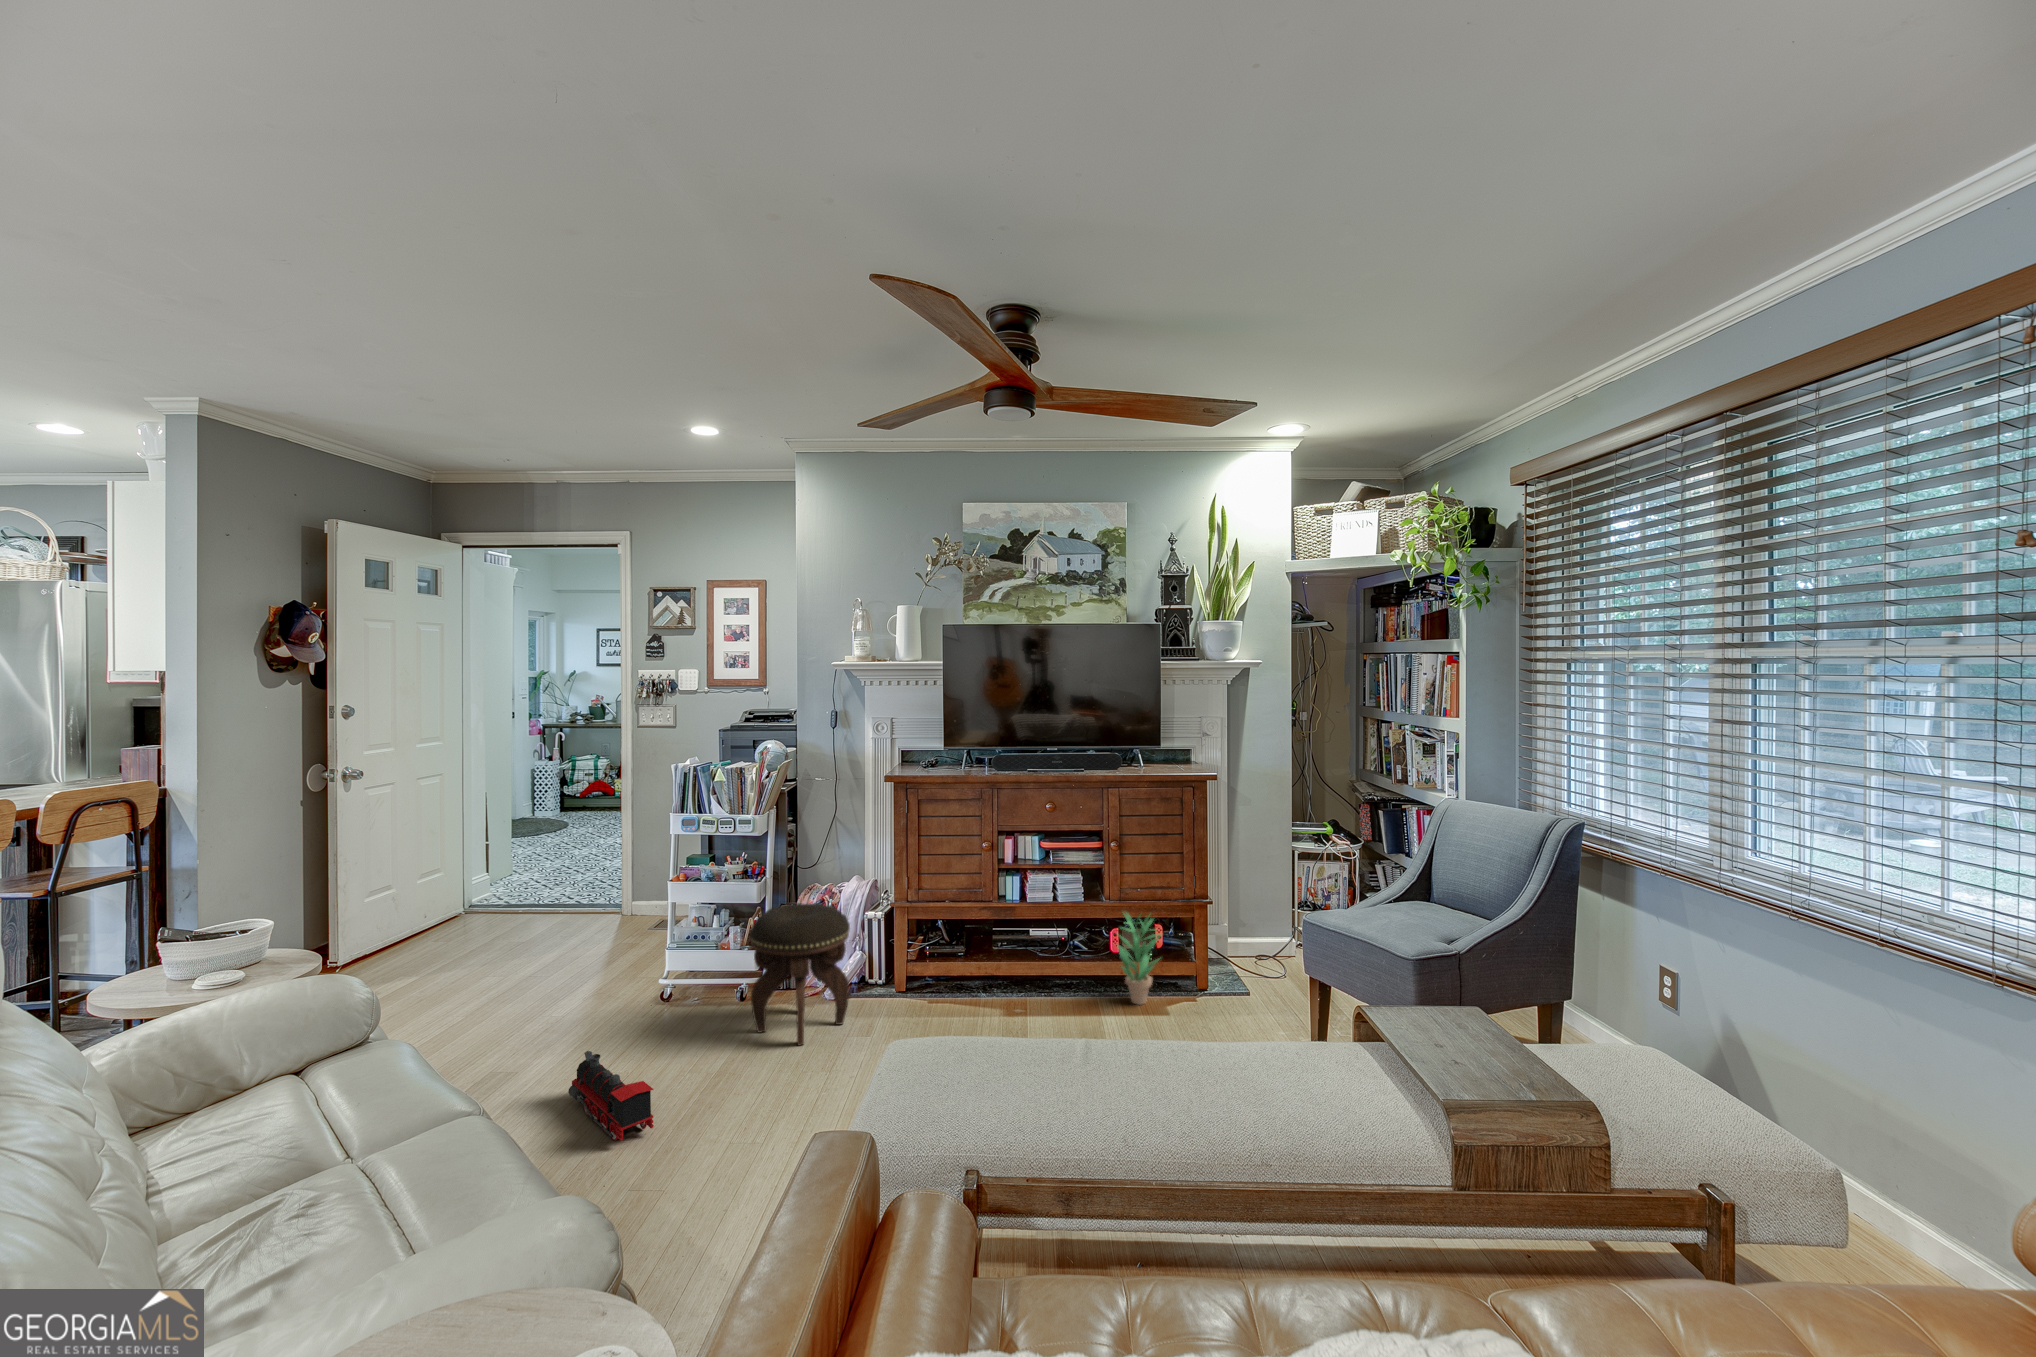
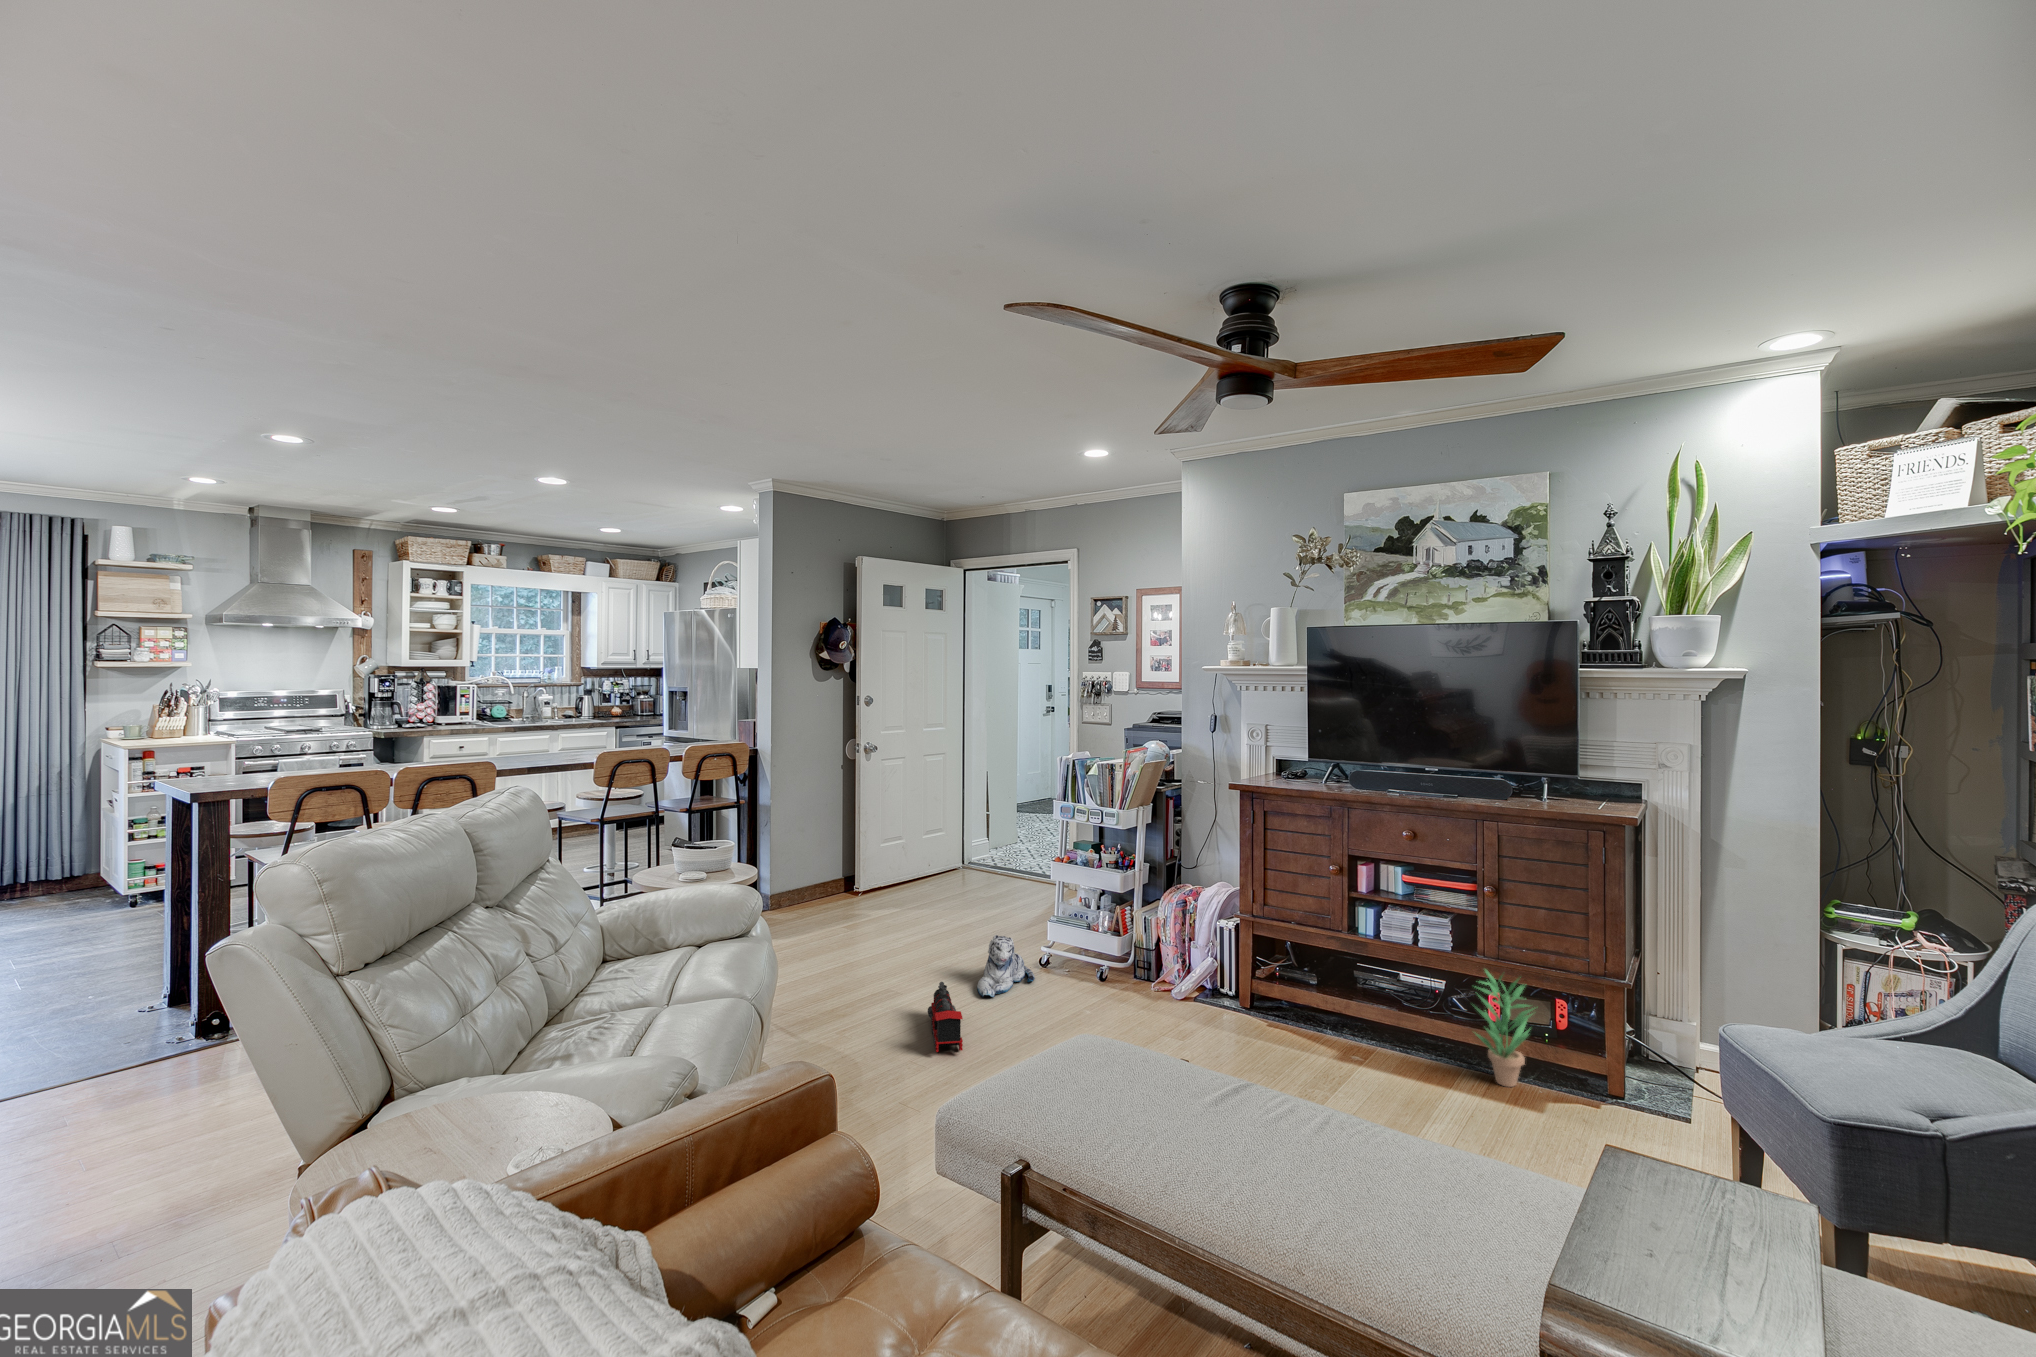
footstool: present [750,903,850,1046] -> none [1085,896,1177,1027]
plush toy: none [604,977,669,1055] -> present [977,935,1035,997]

